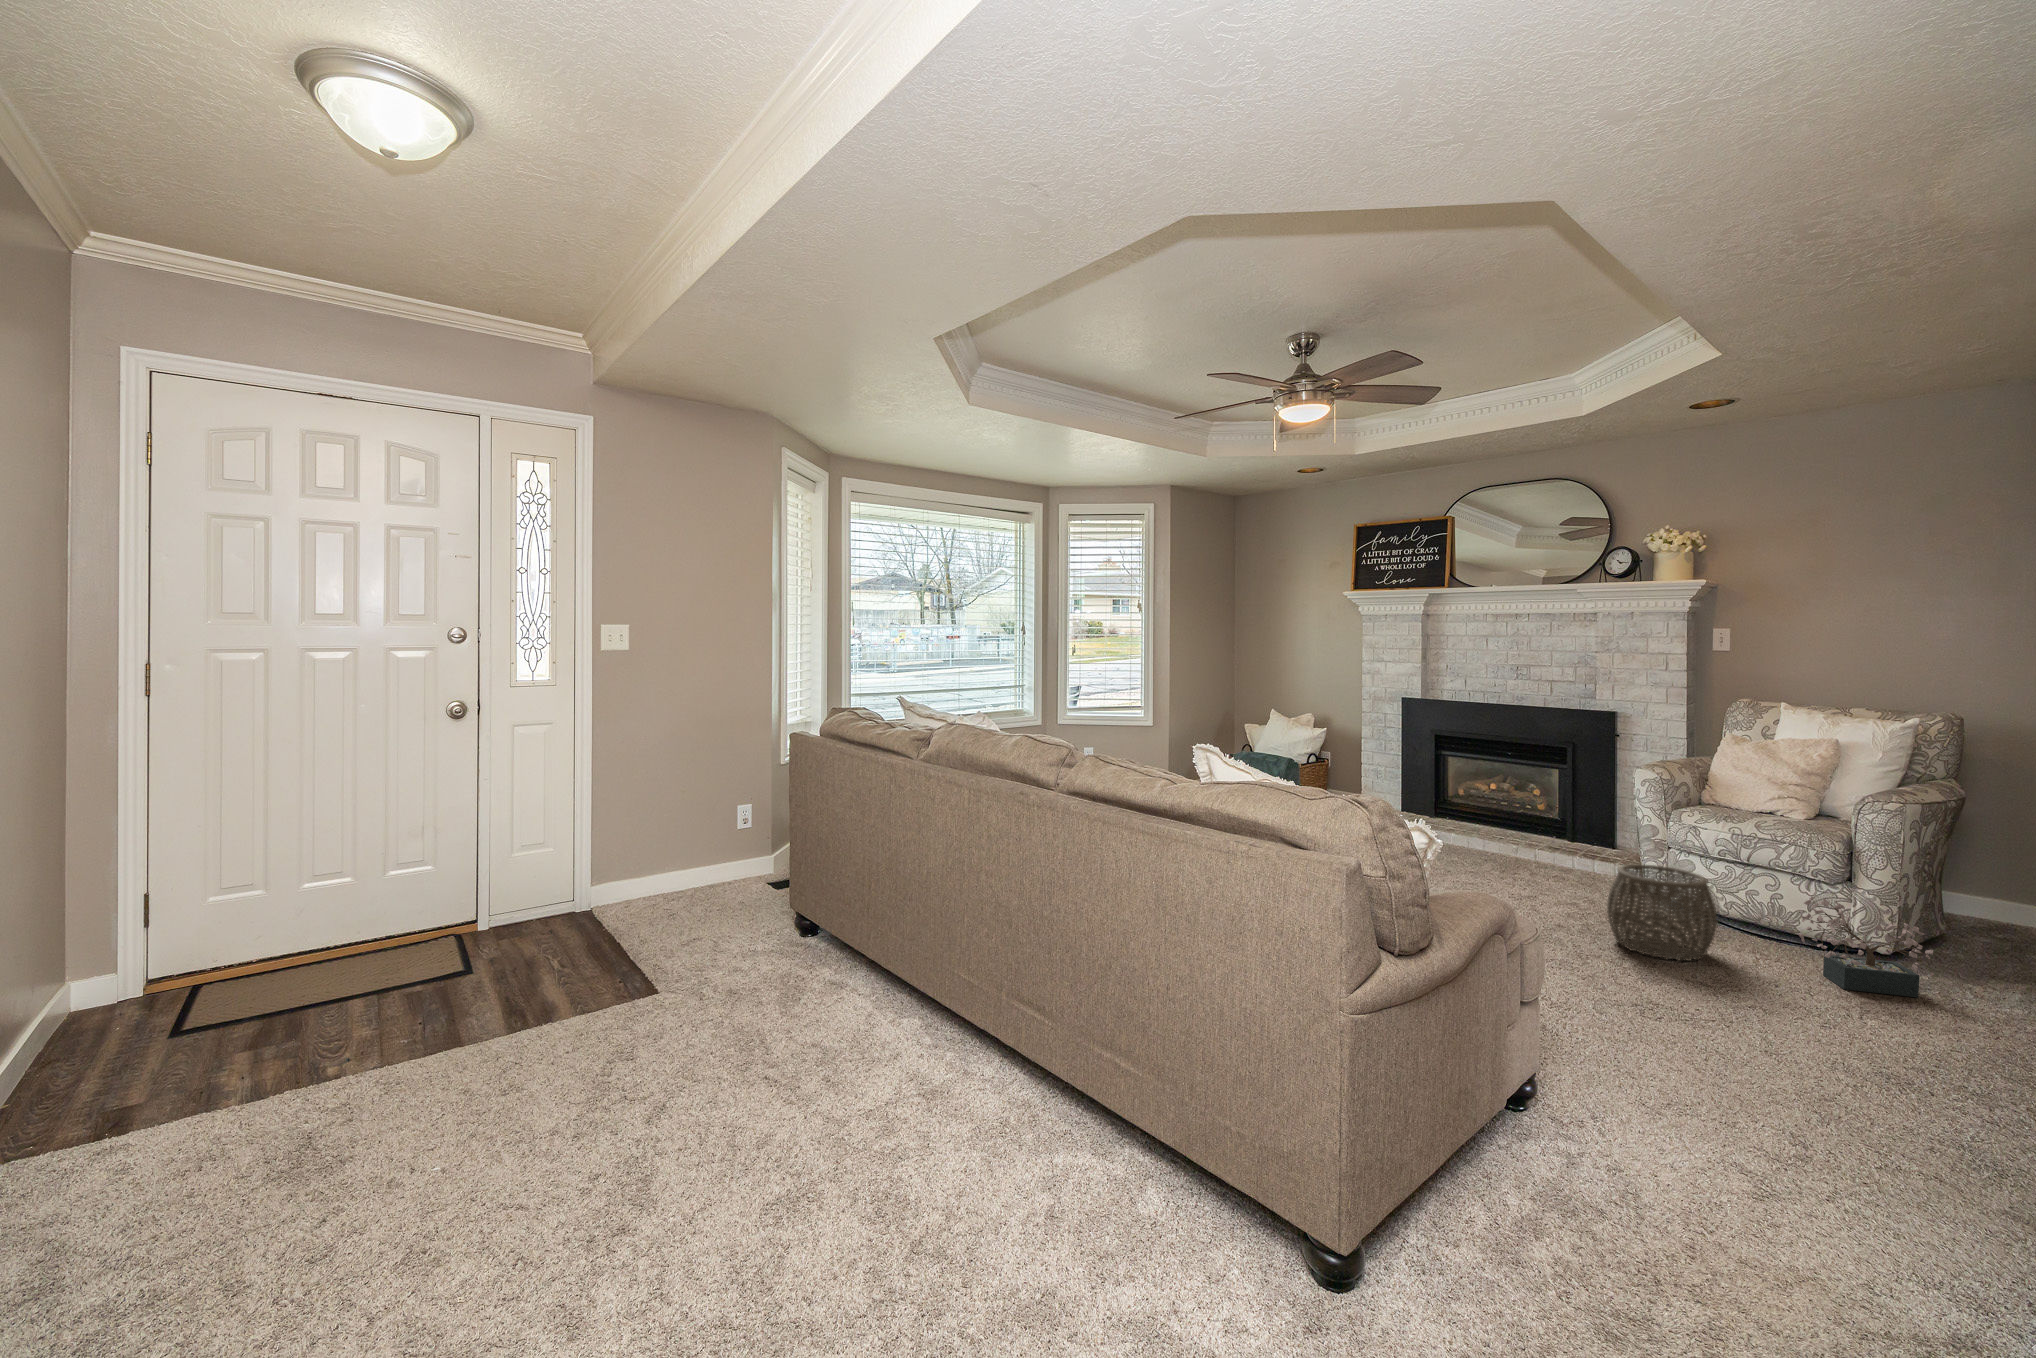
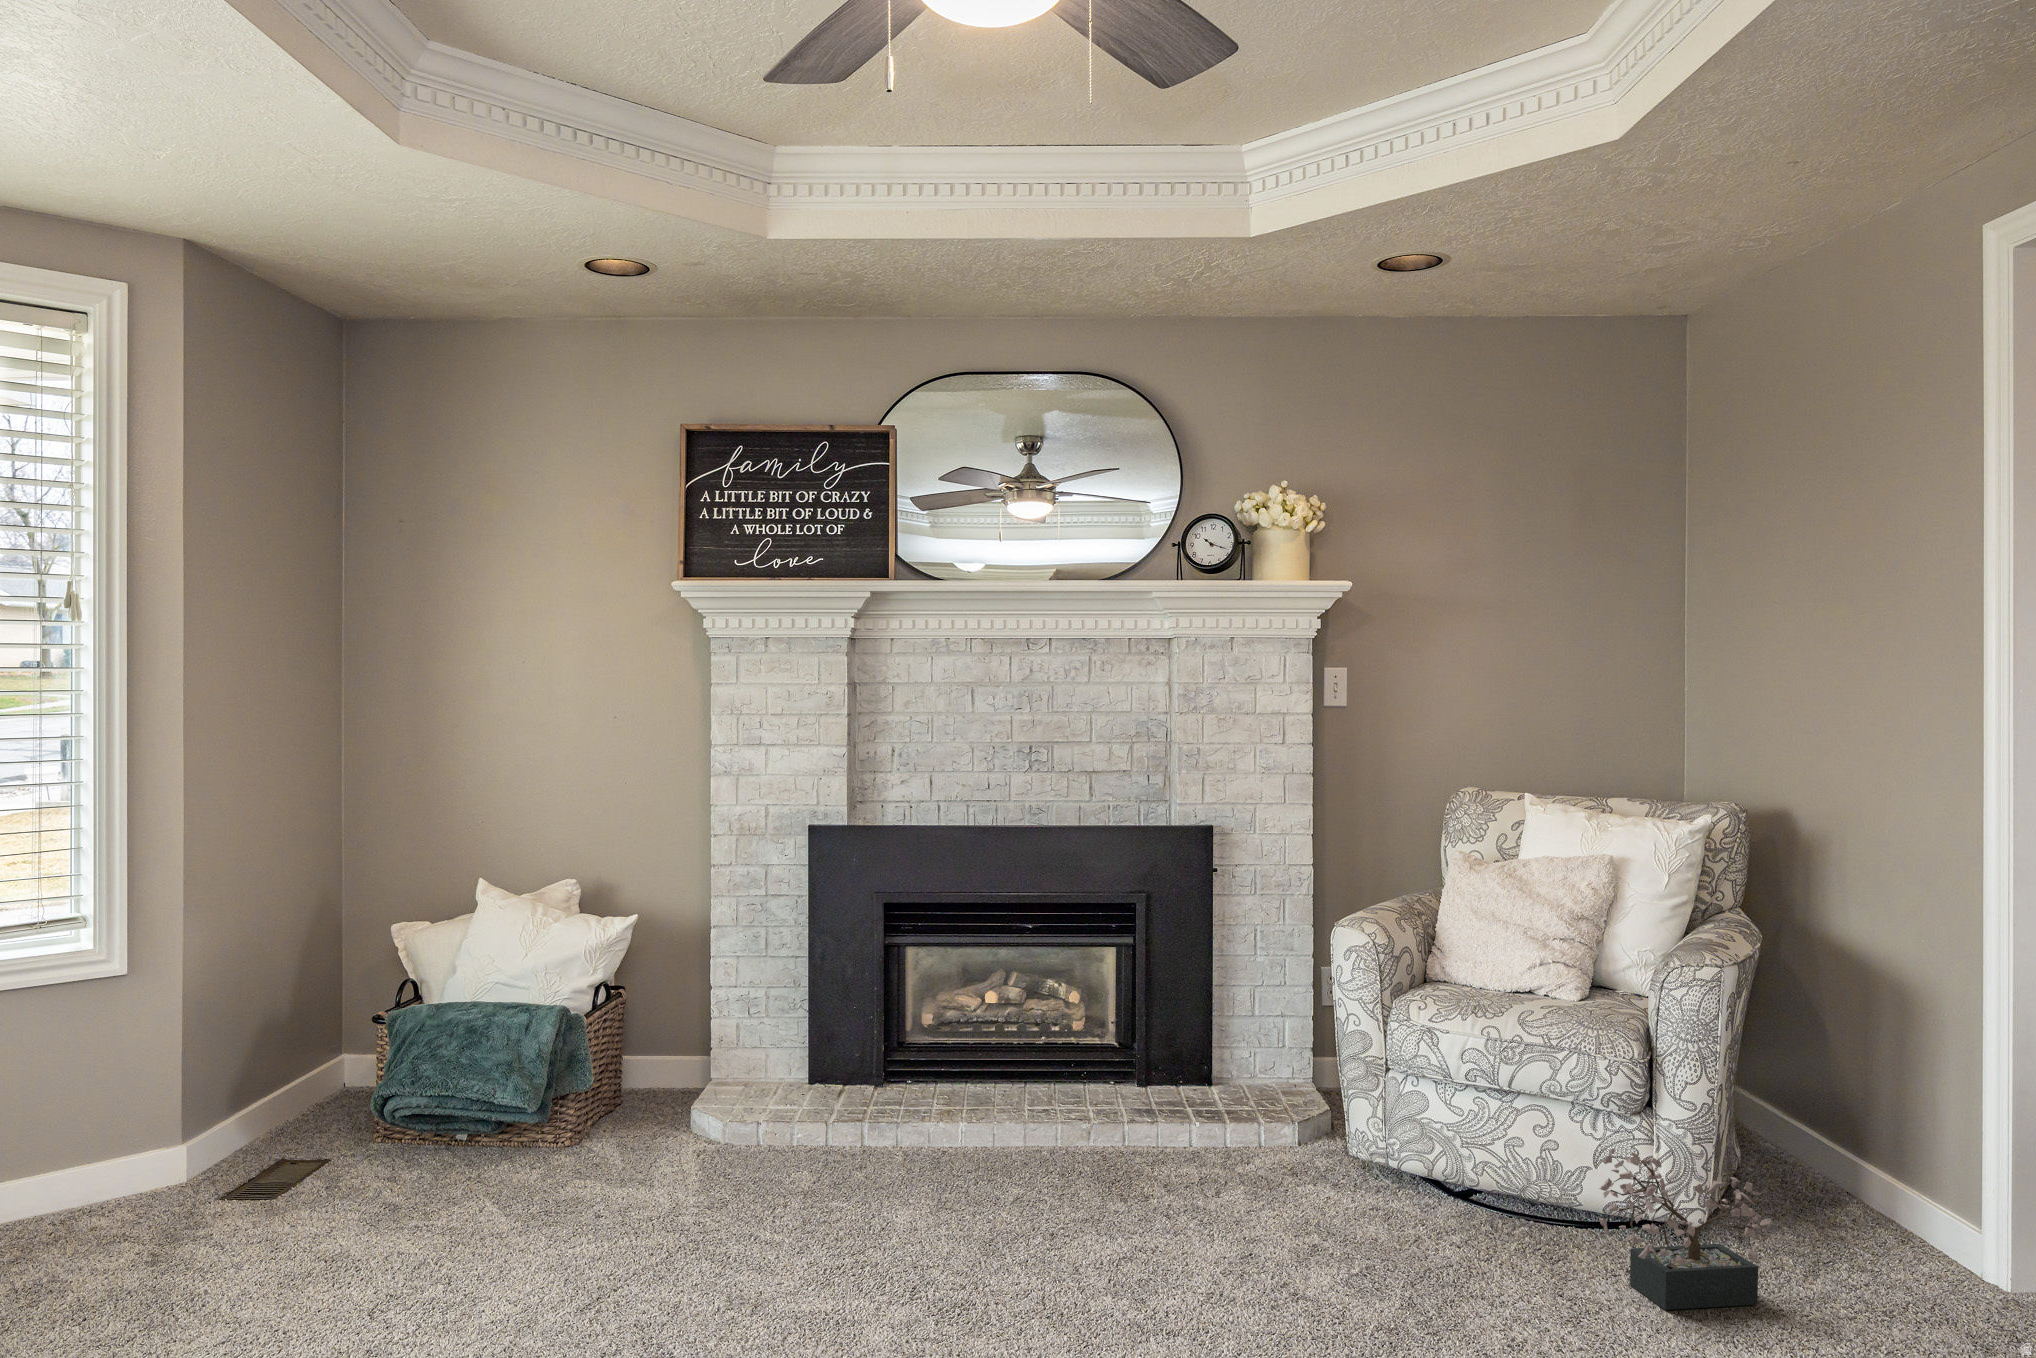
woven basket: present [1607,864,1718,961] -> none [1310,1116,1485,1302]

